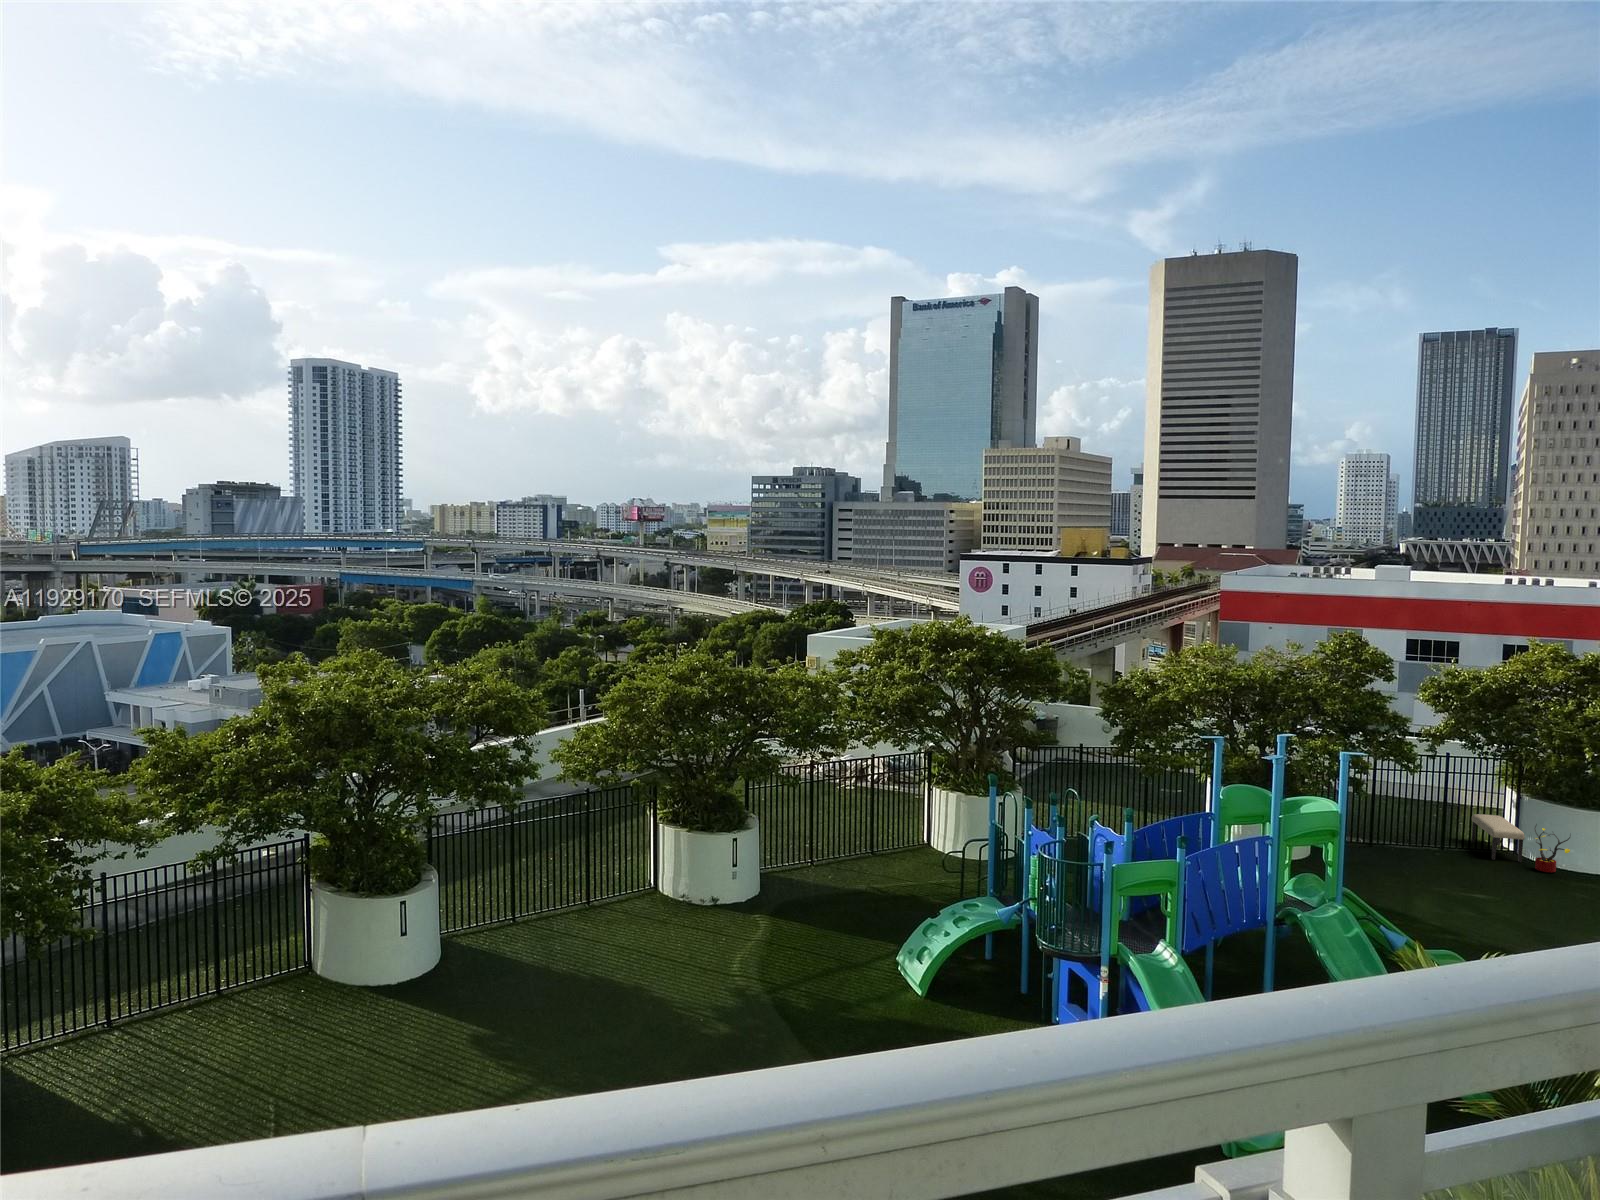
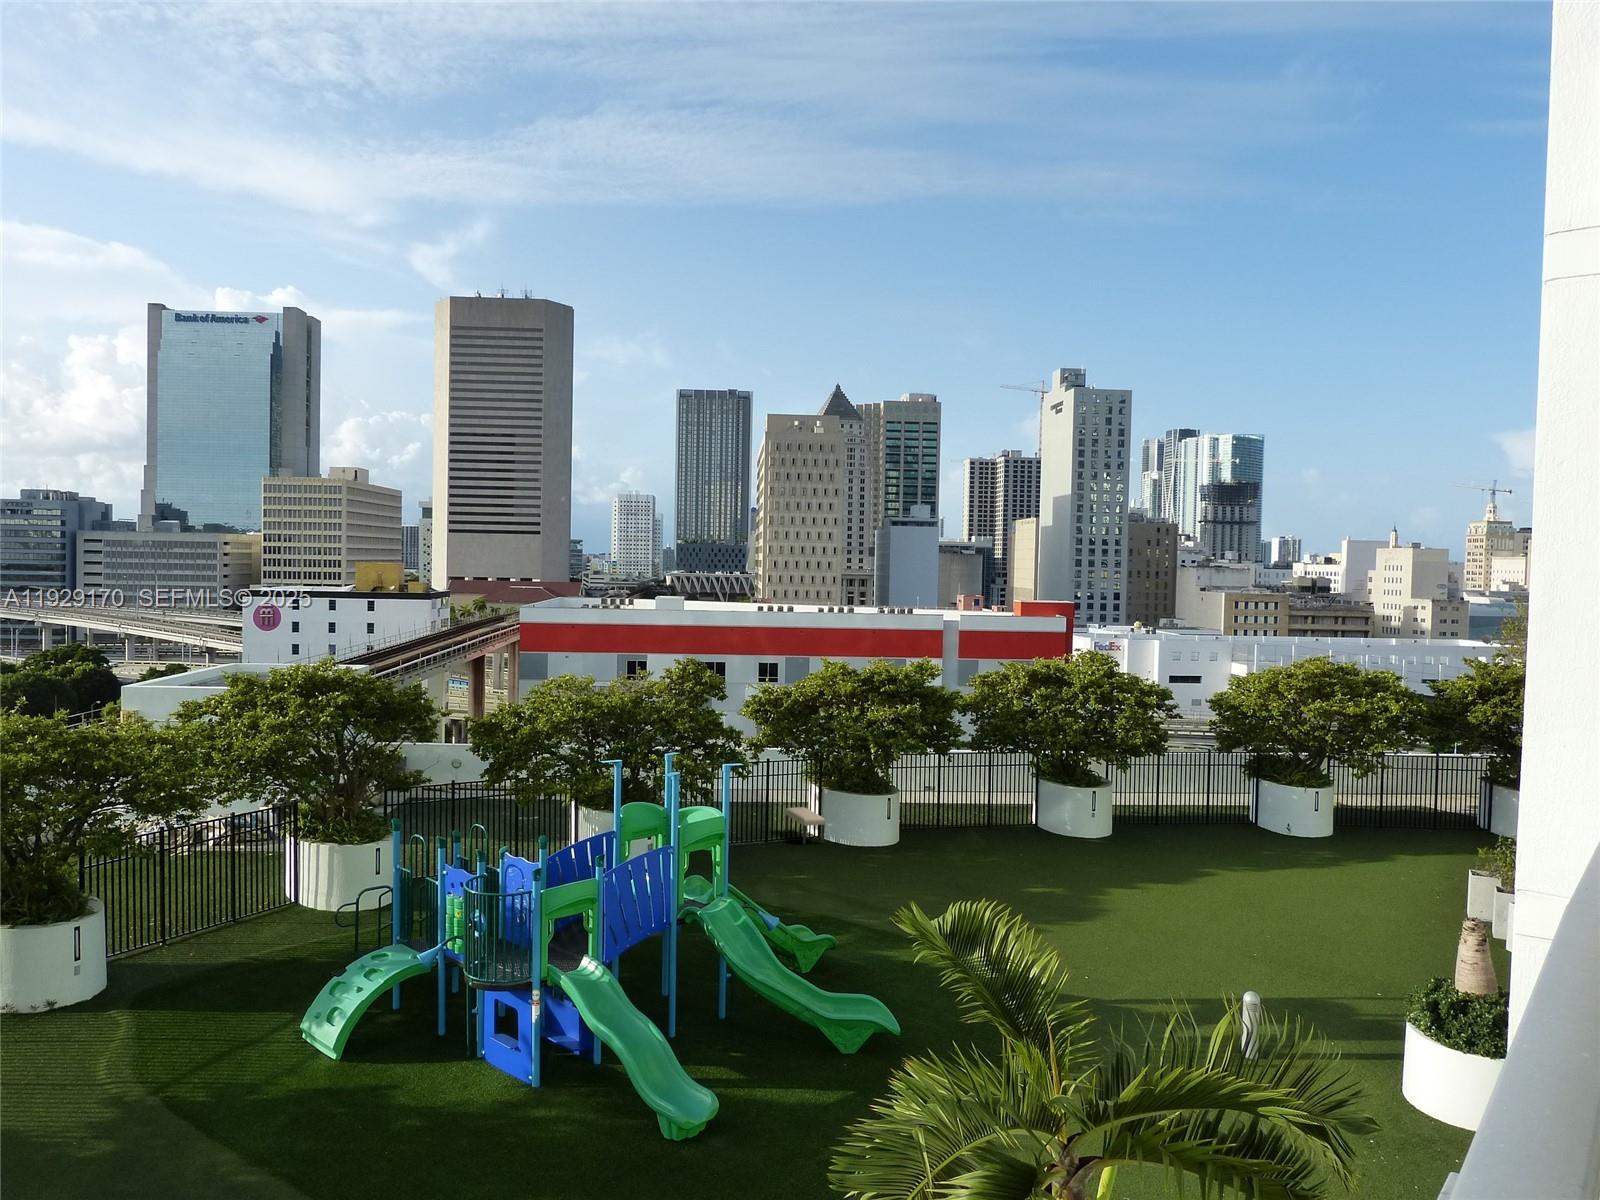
decorative plant: present [1535,824,1571,872] -> none [832,810,859,849]

